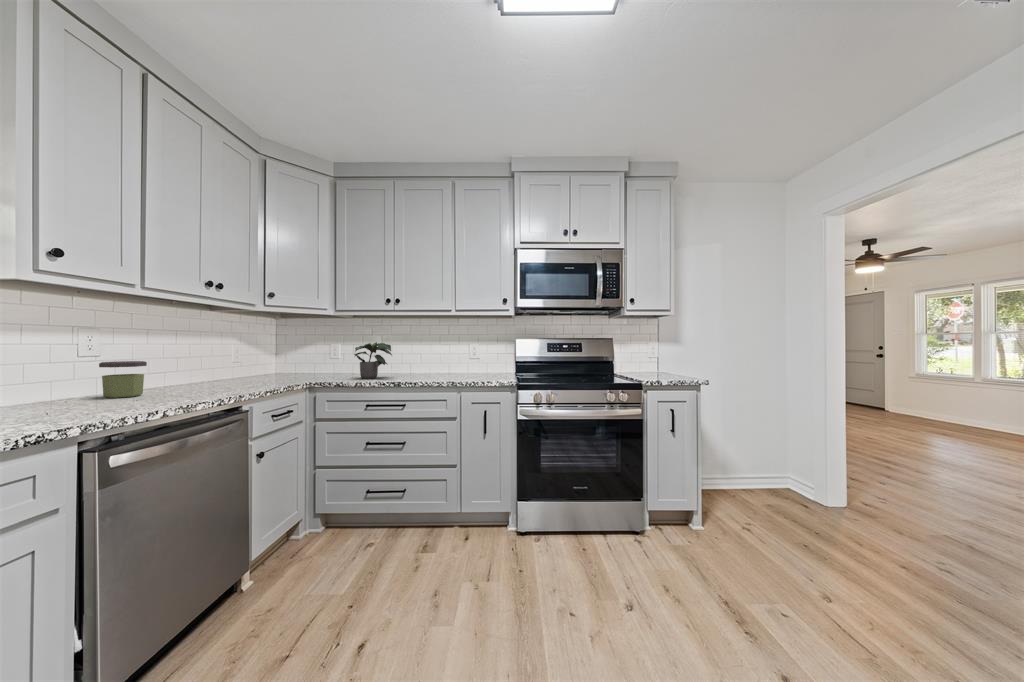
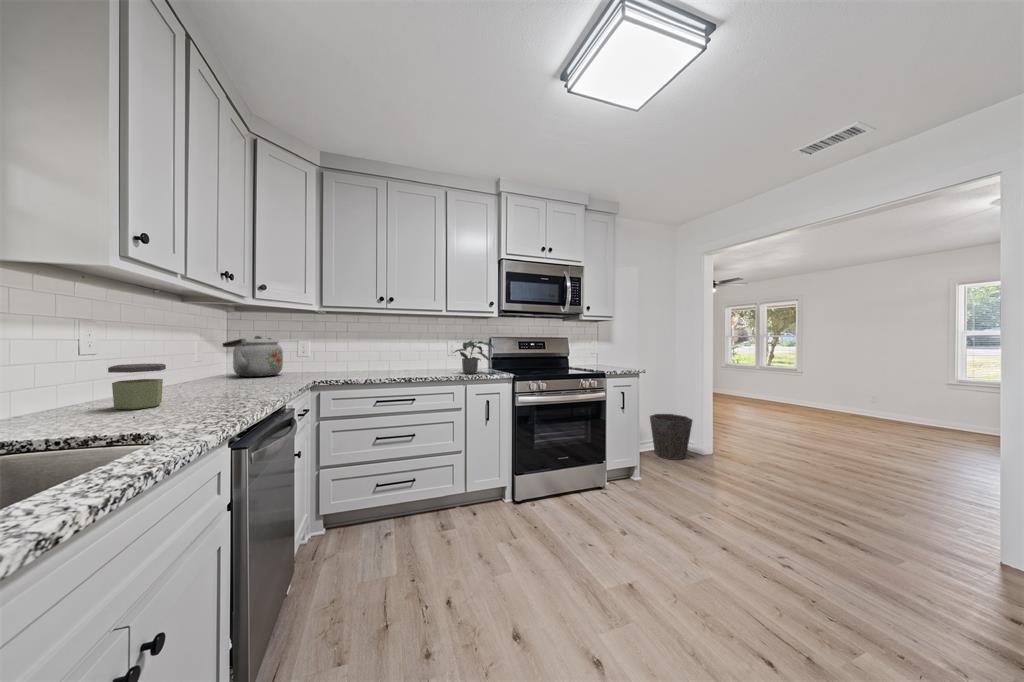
kettle: none [248,340,299,377] -> present [222,336,283,377]
potted plant: present [354,342,392,379] -> present [455,340,494,374]
waste bin: none [743,443,806,510] -> present [650,414,692,460]

